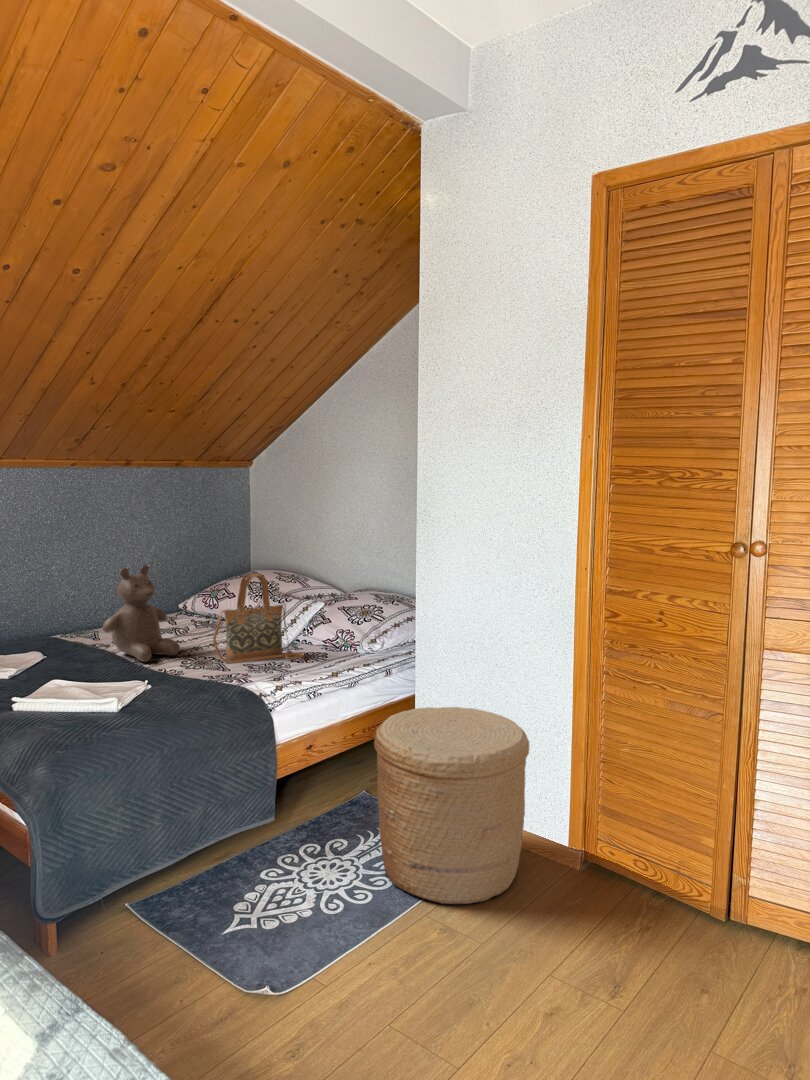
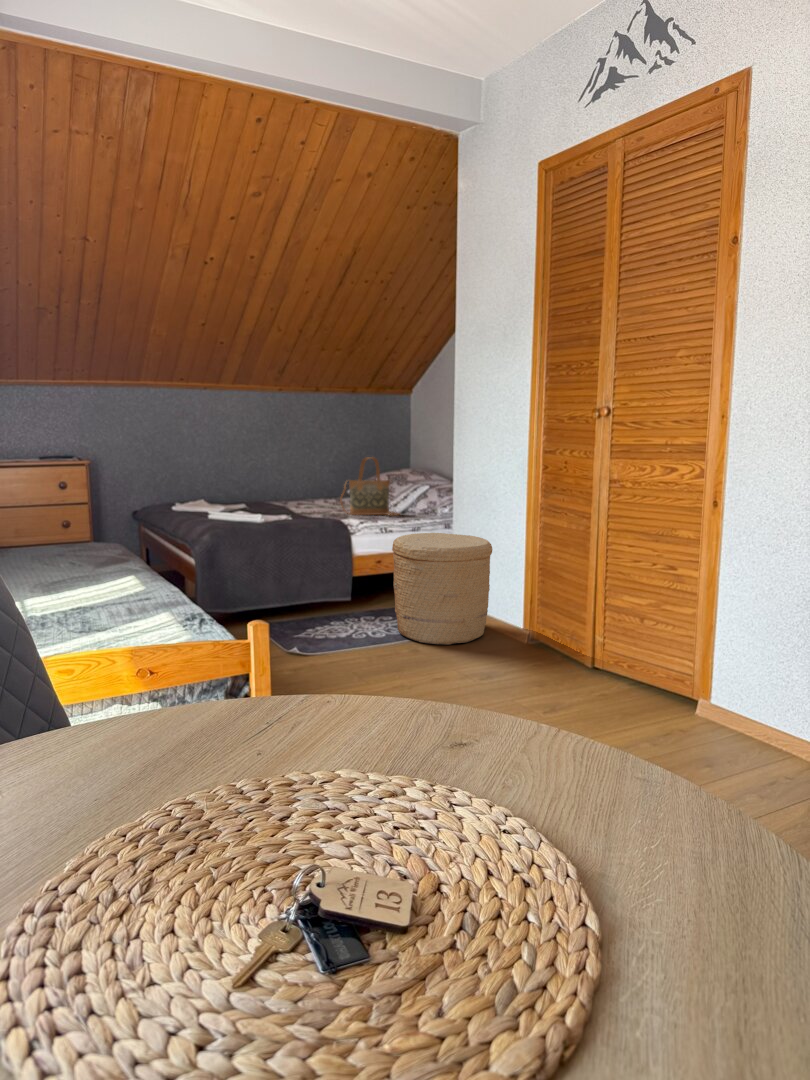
teddy bear: present [103,565,180,662] -> none [276,450,323,510]

